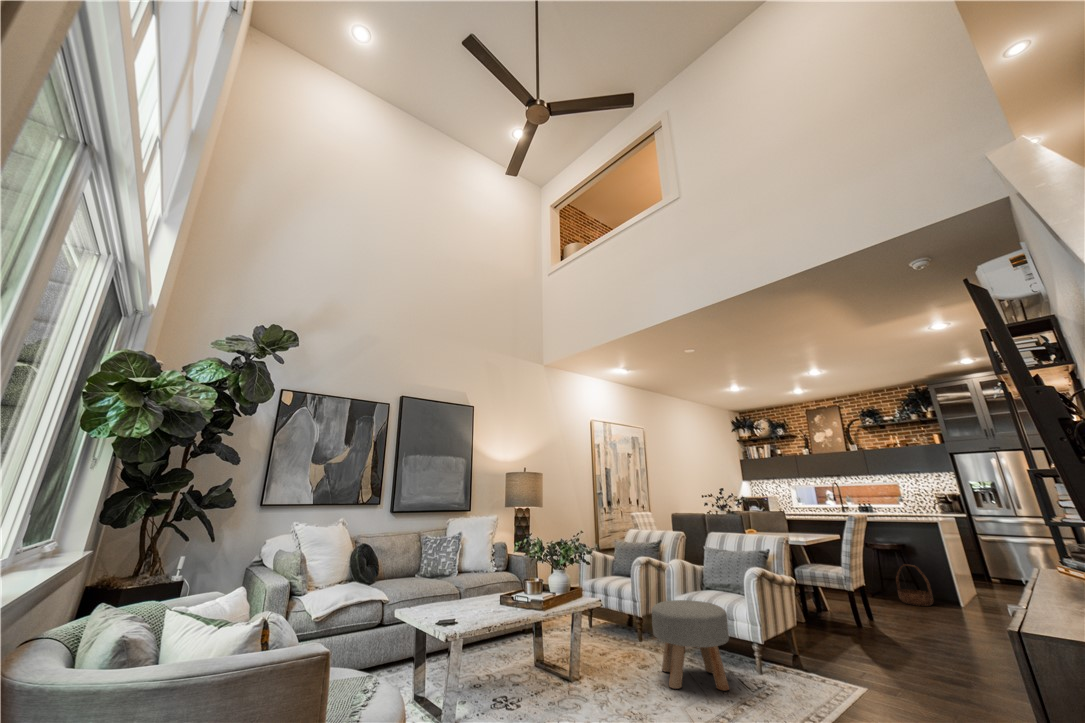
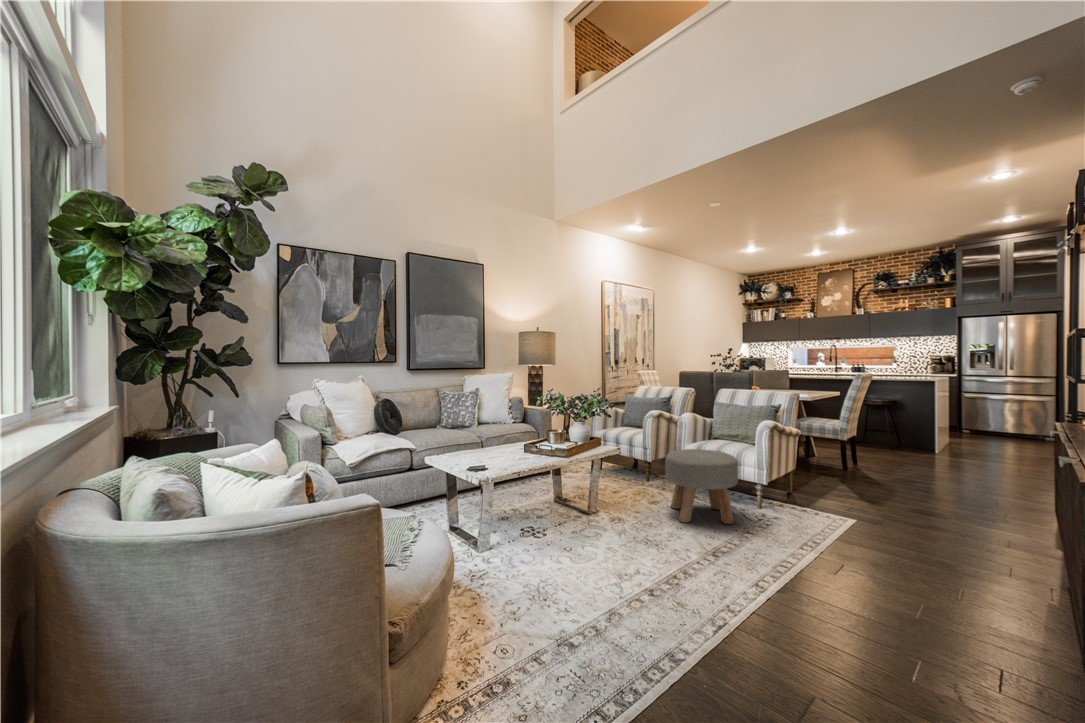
basket: present [896,564,933,606] -> none [884,417,916,453]

